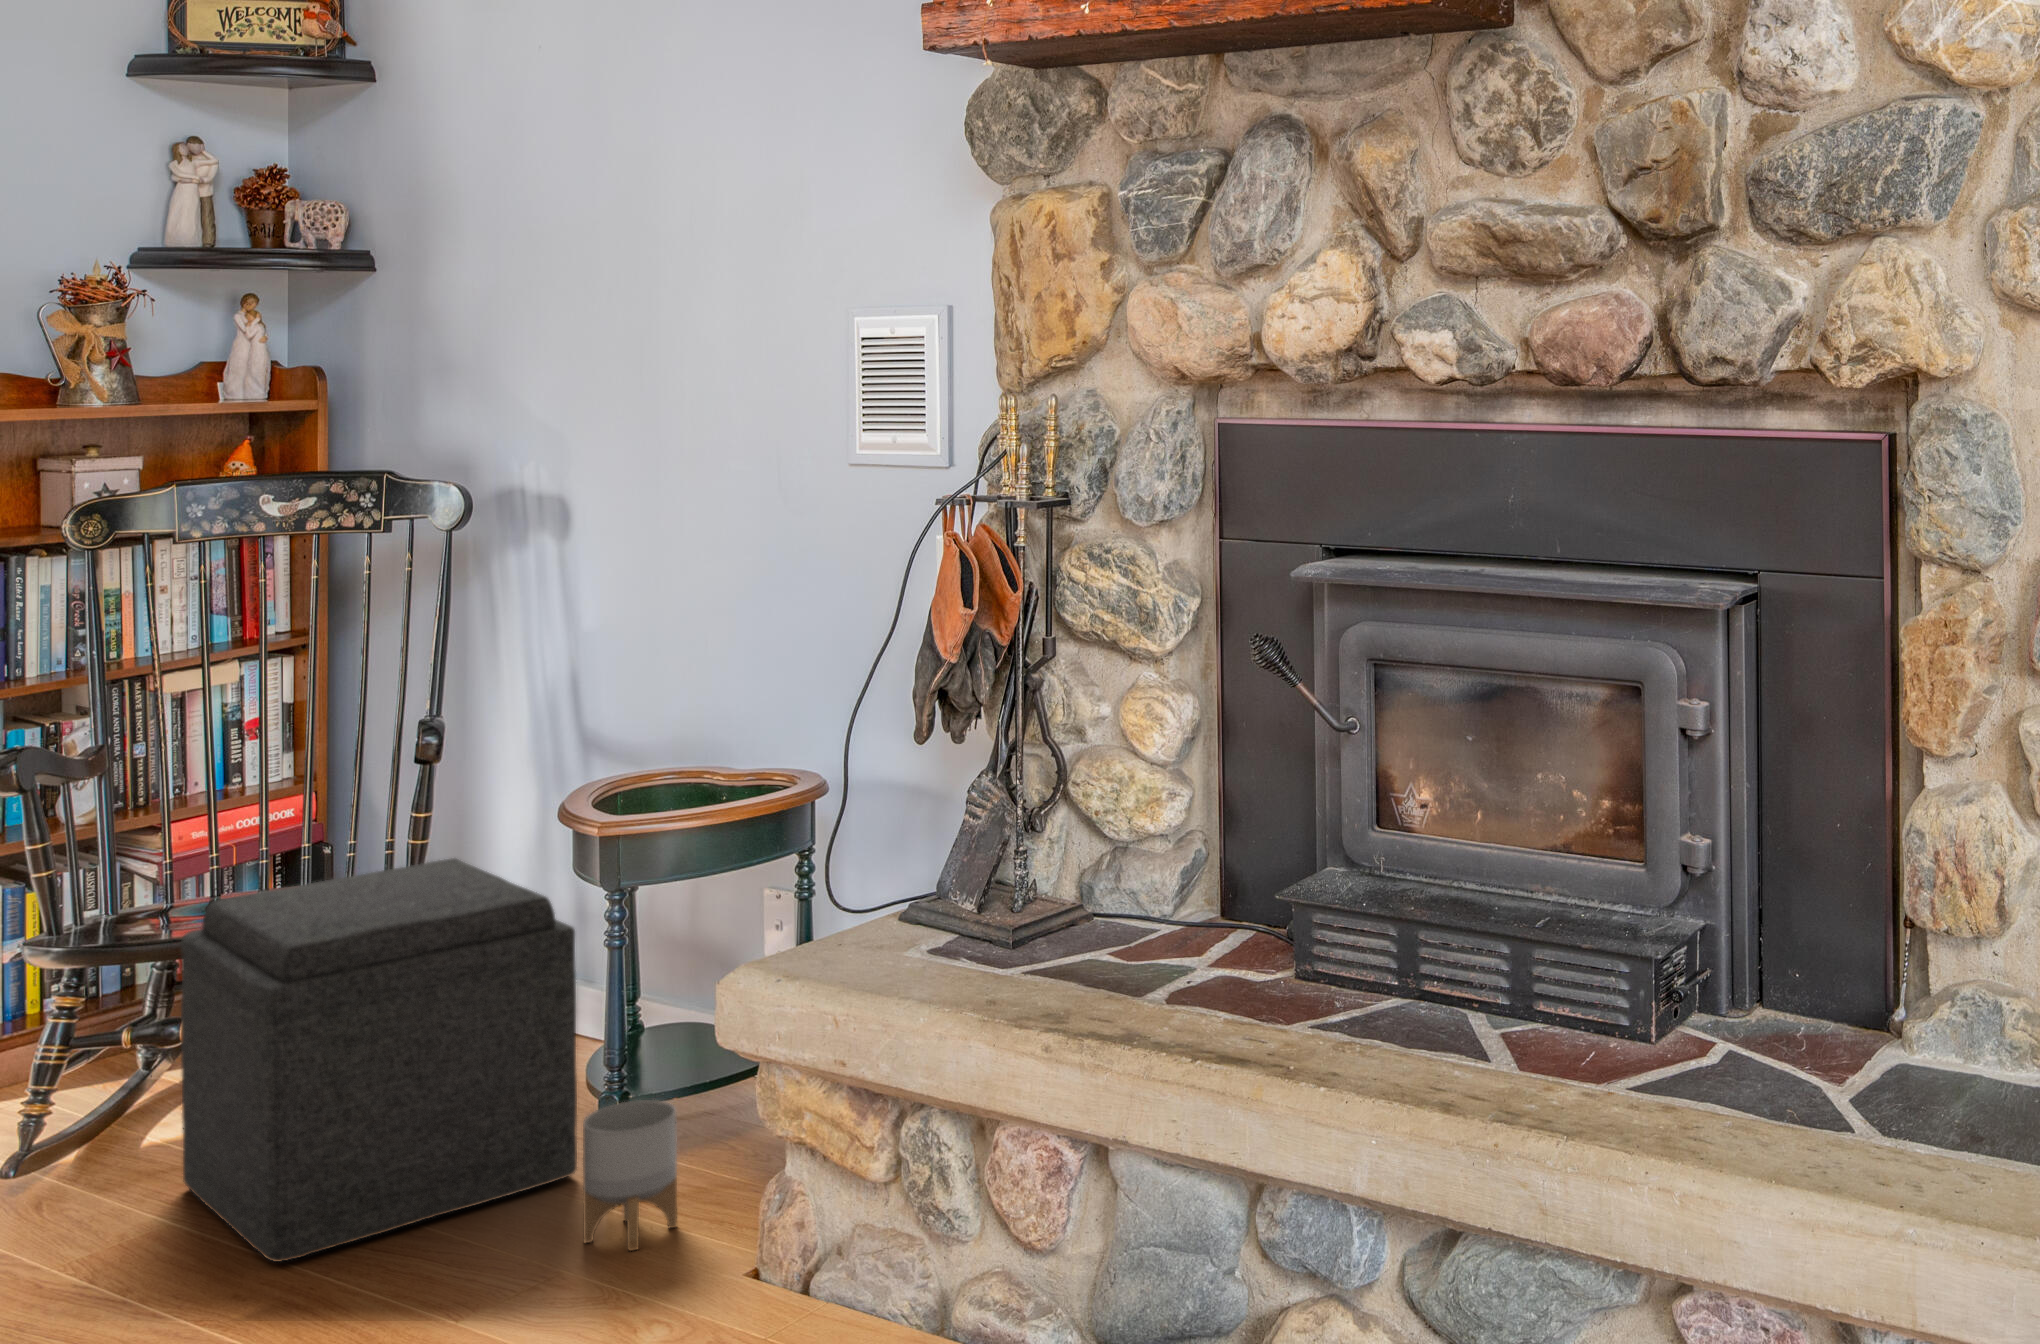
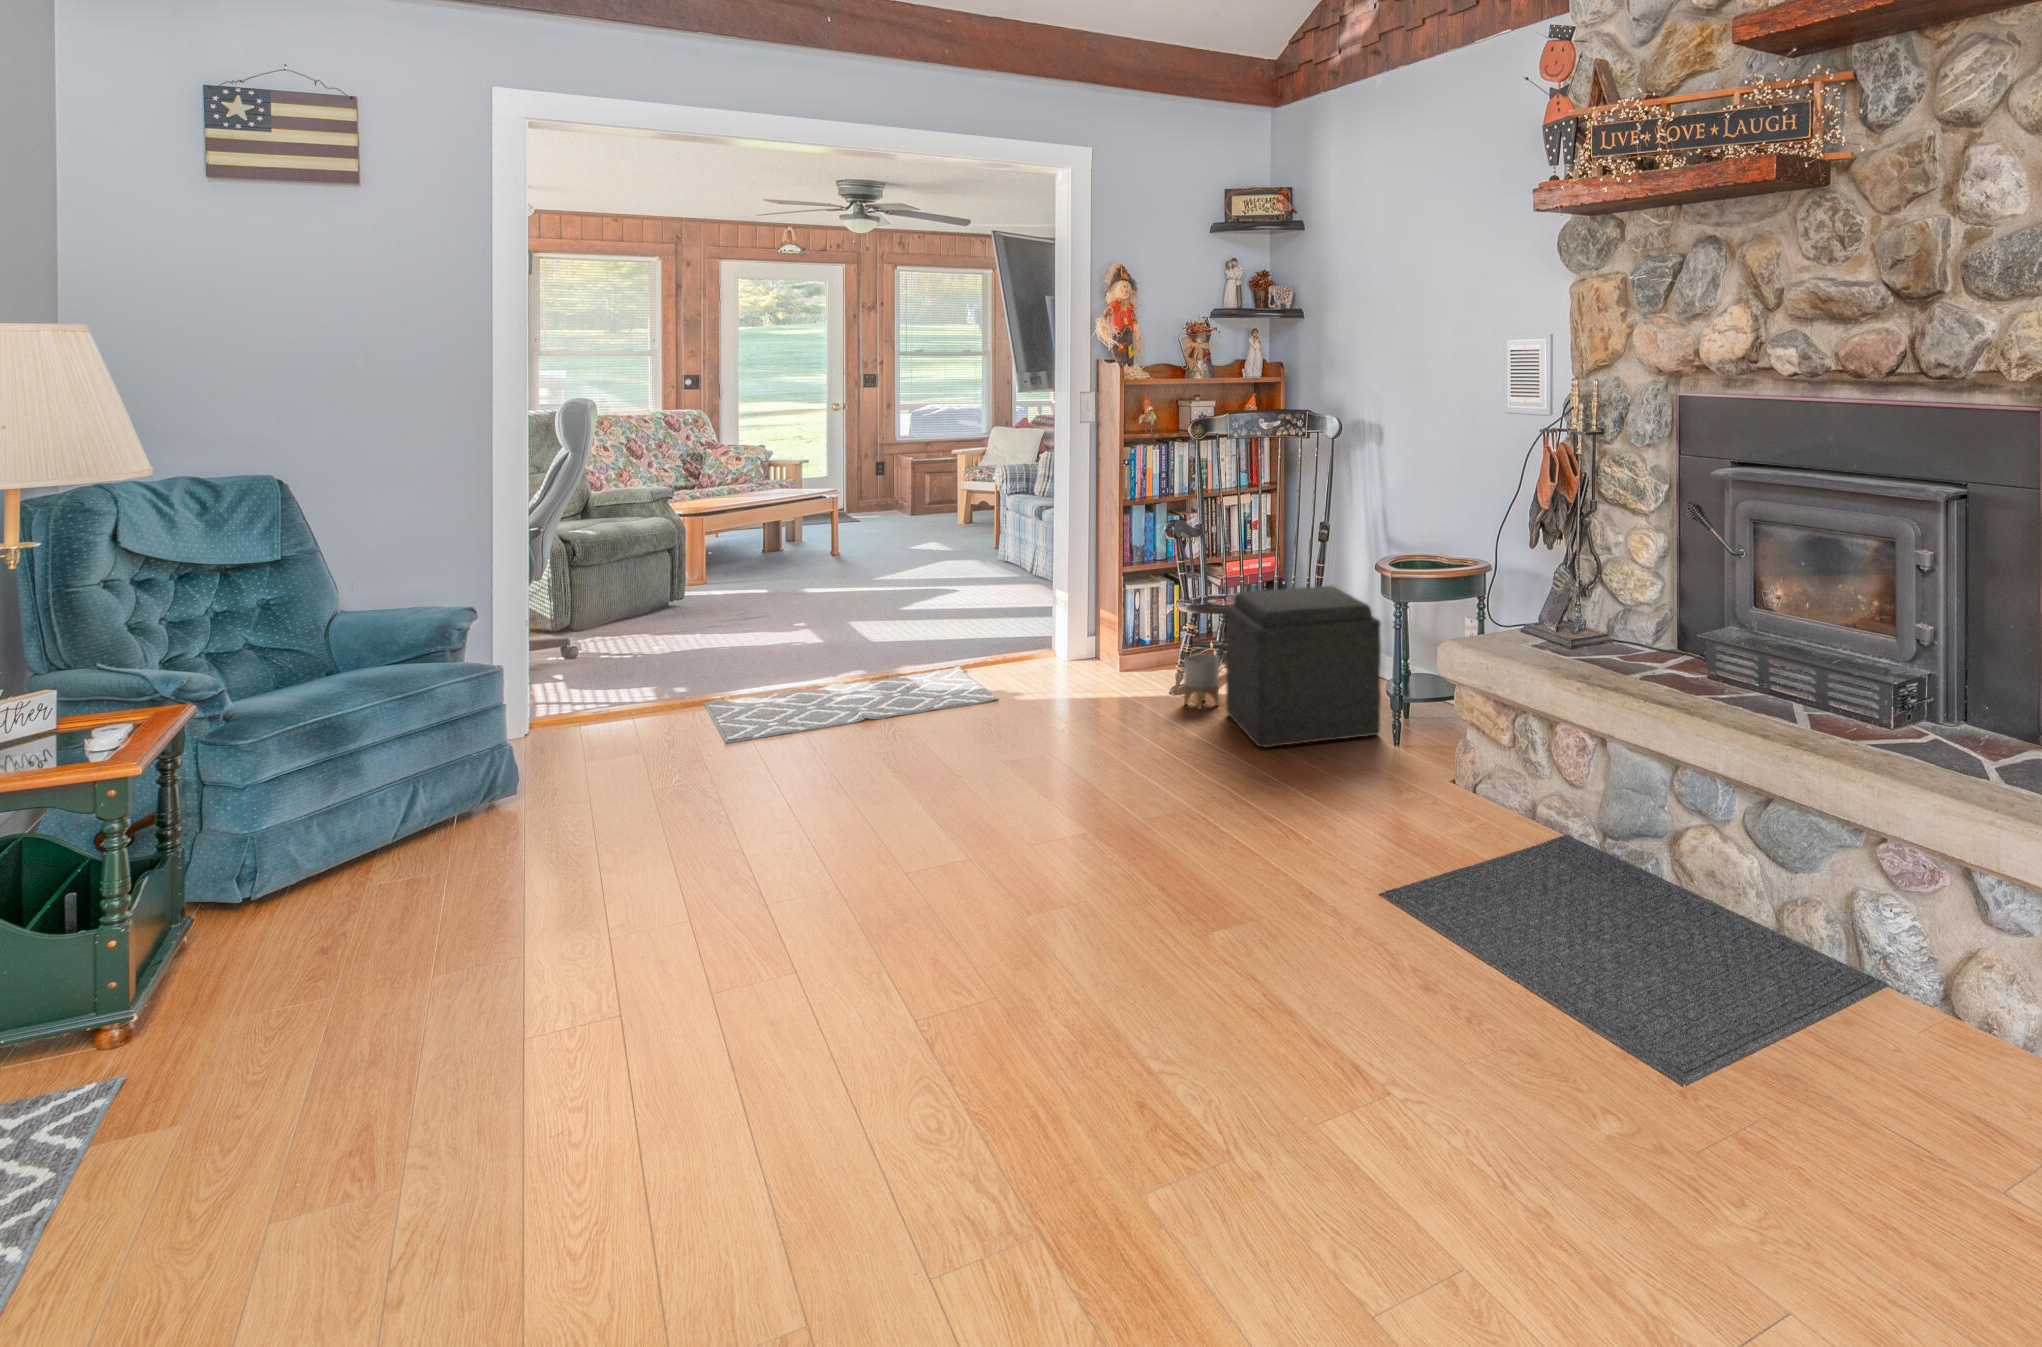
planter: present [583,1100,677,1251] -> present [1184,654,1219,709]

